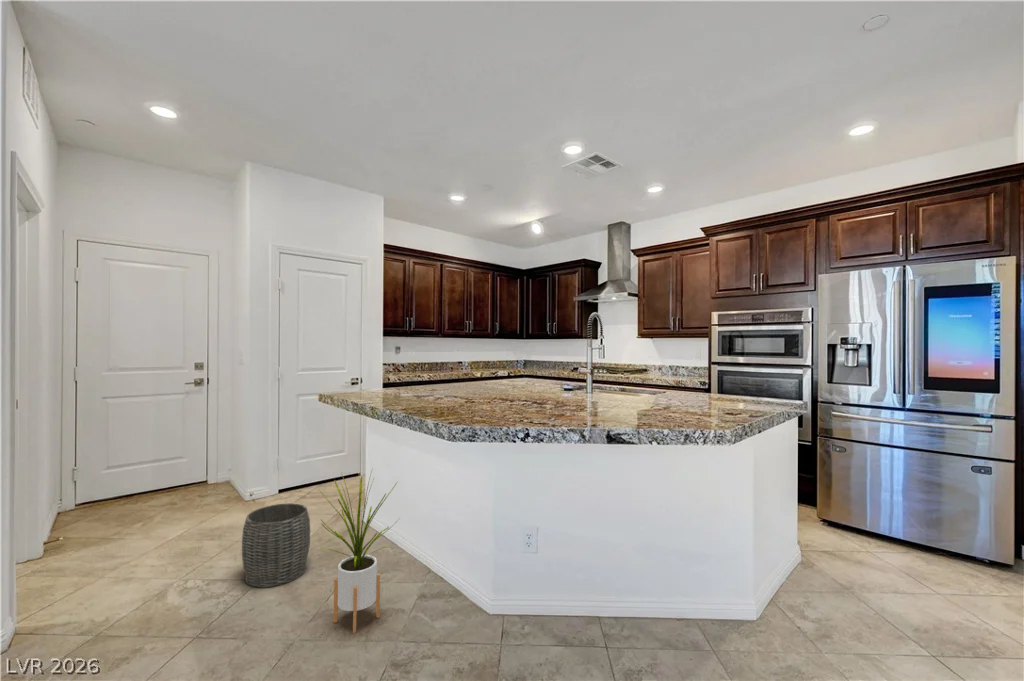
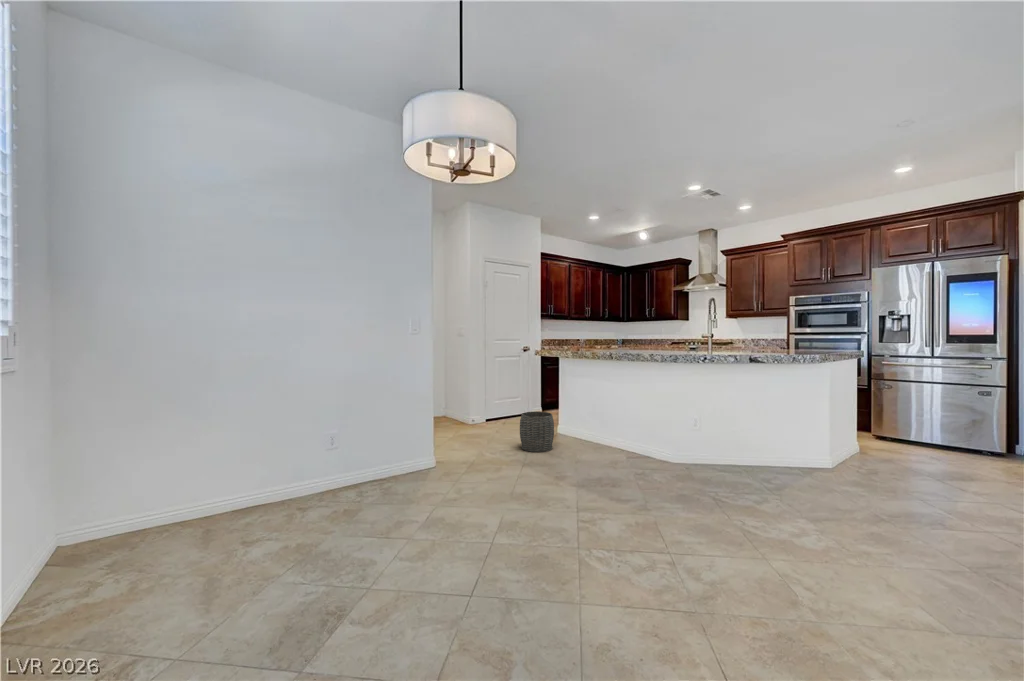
house plant: present [321,477,397,633] -> none [581,383,624,465]

